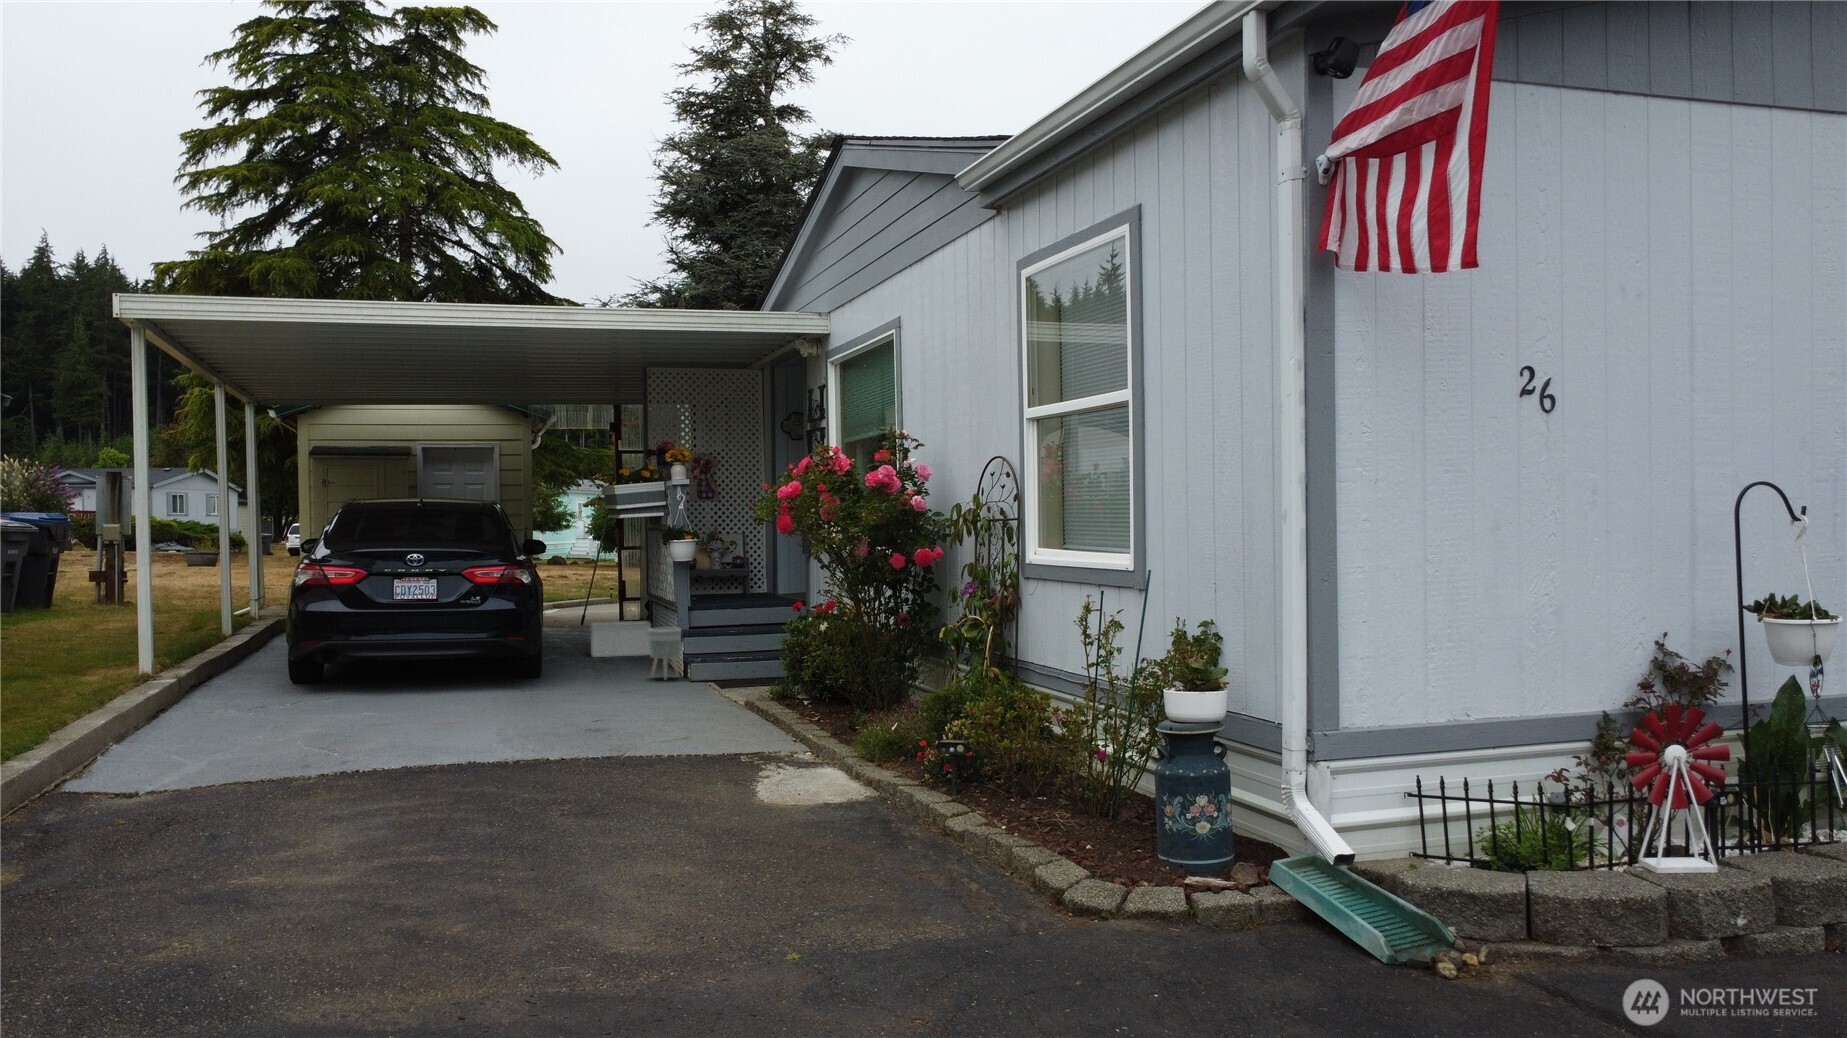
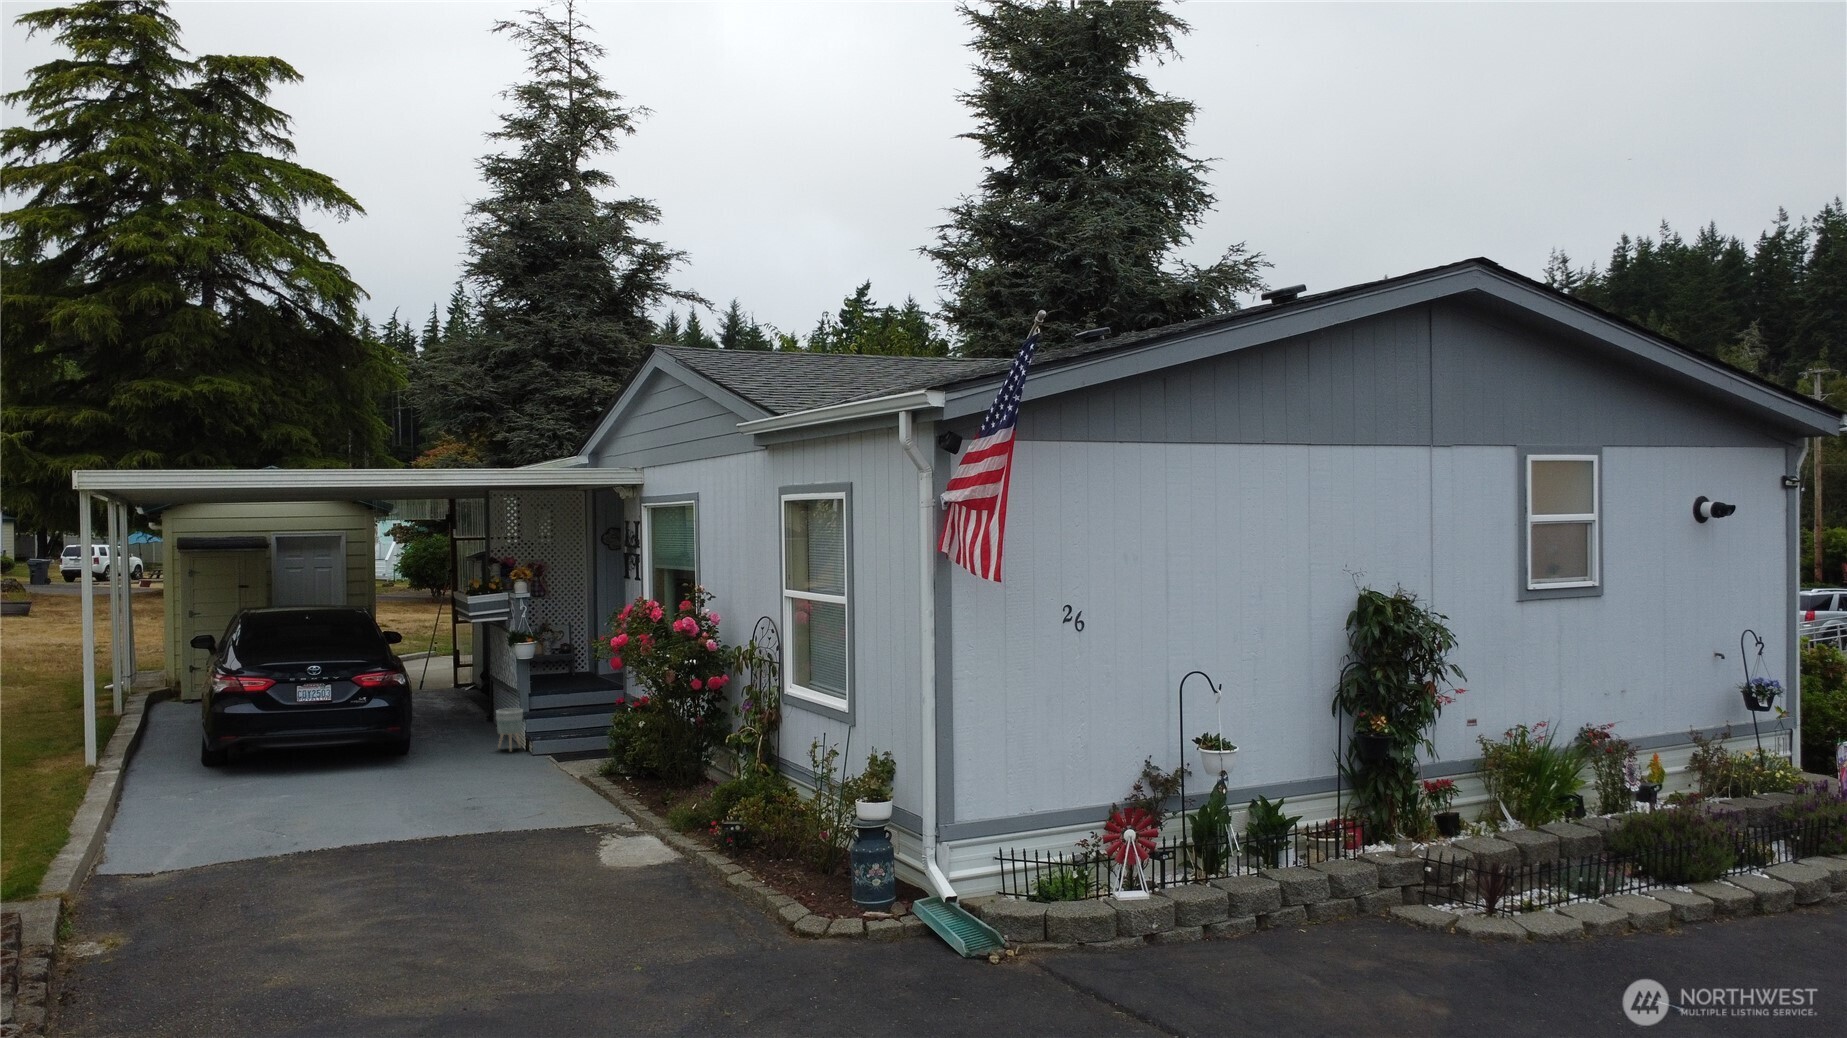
storage bin: present [590,621,651,657] -> none [438,693,491,726]

